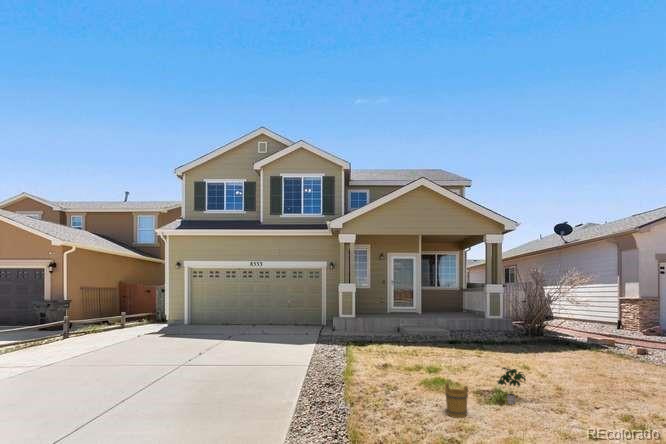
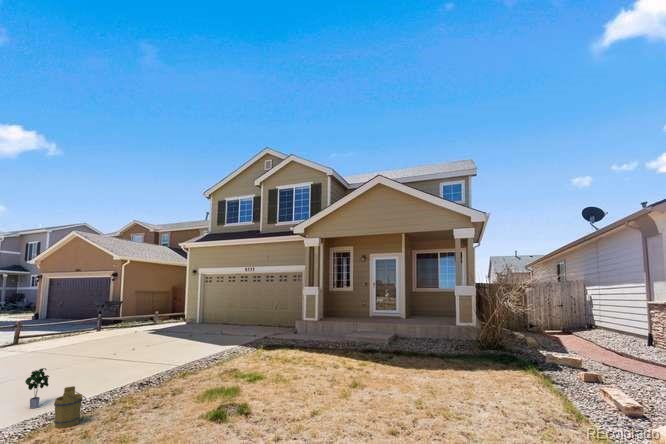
potted plant: present [497,368,526,404] -> present [25,368,49,409]

